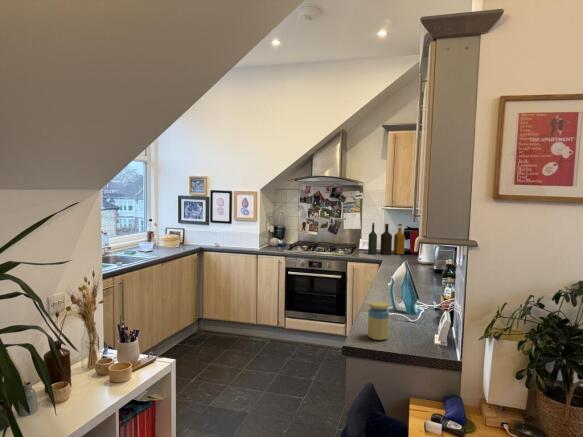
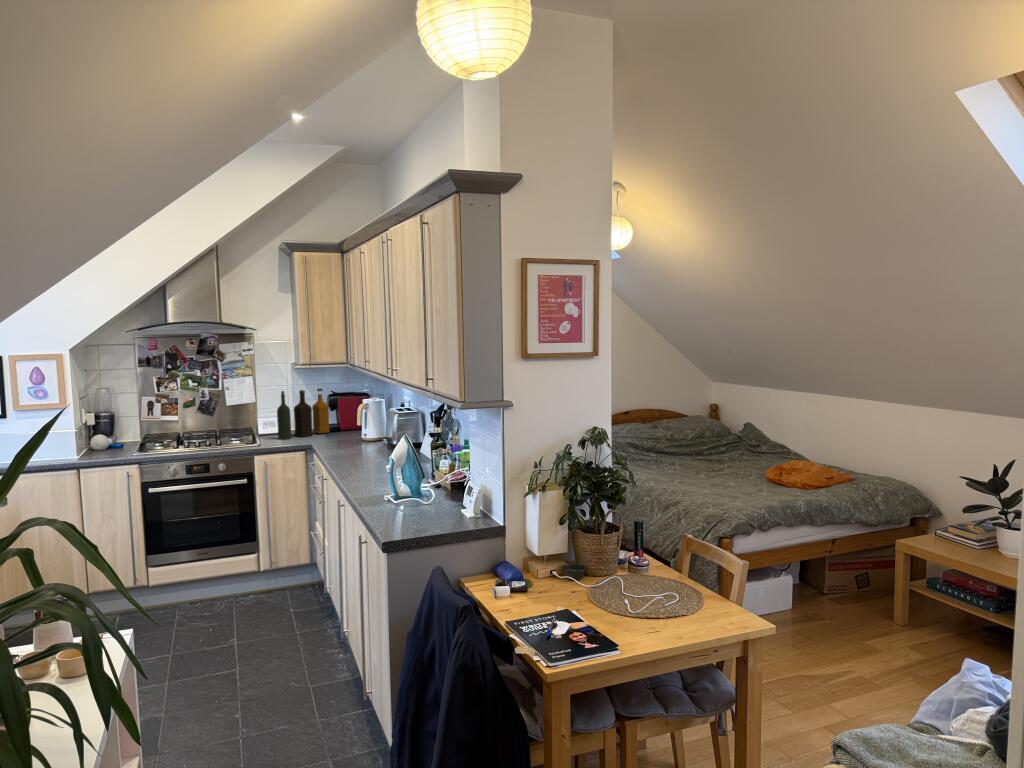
jar: present [368,301,389,340] -> none [396,484,422,529]

